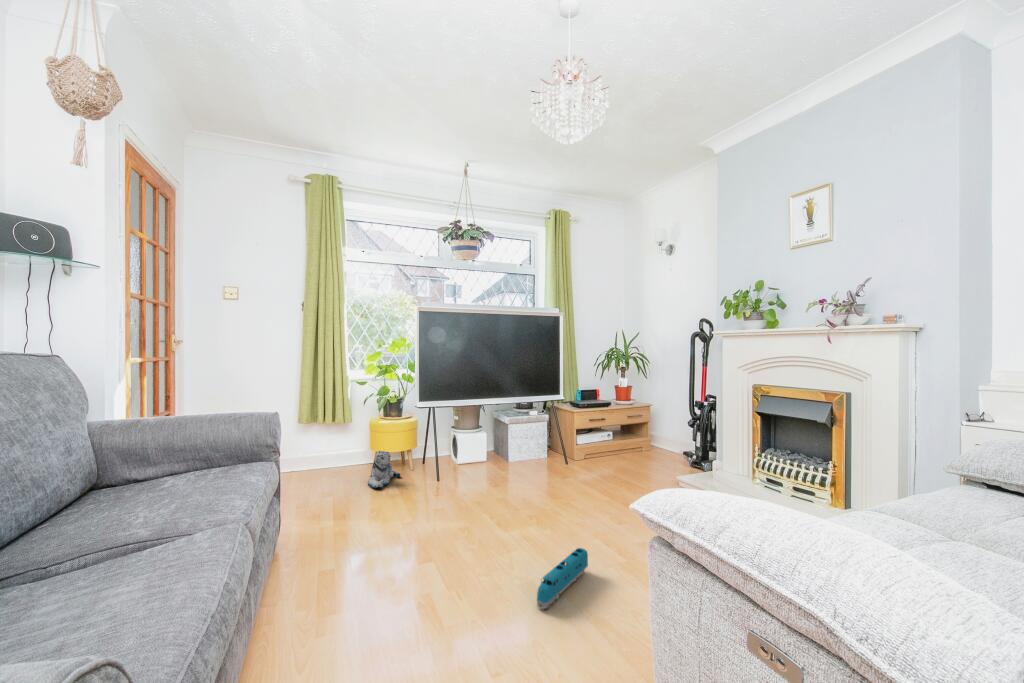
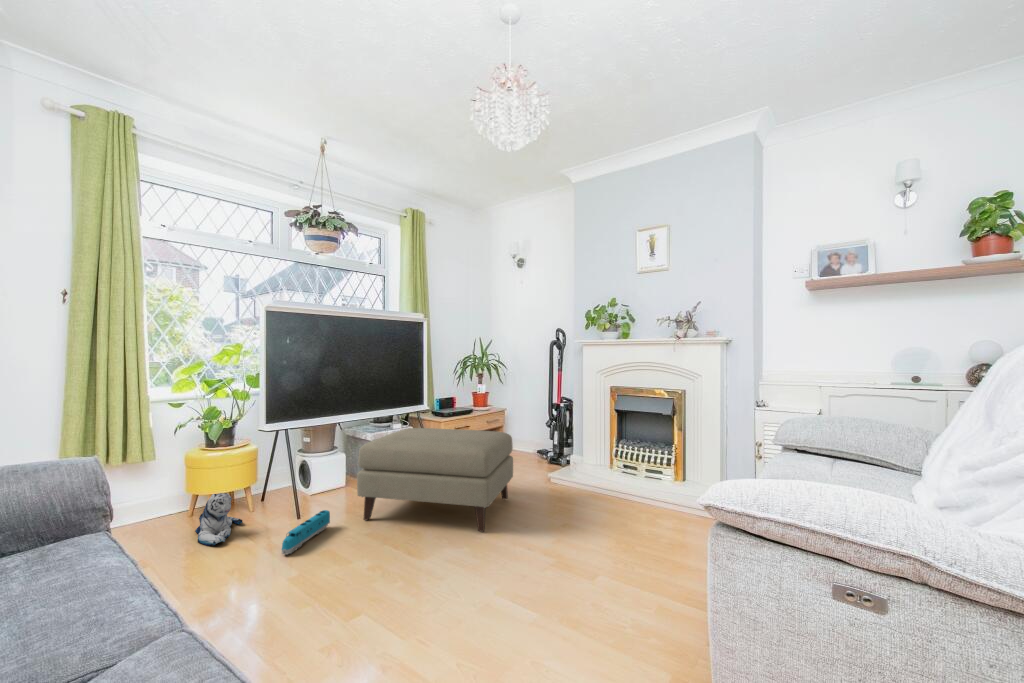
ottoman: none [477,415,625,518] -> present [357,428,513,532]
toy train: present [537,548,588,609] -> present [282,510,330,554]

